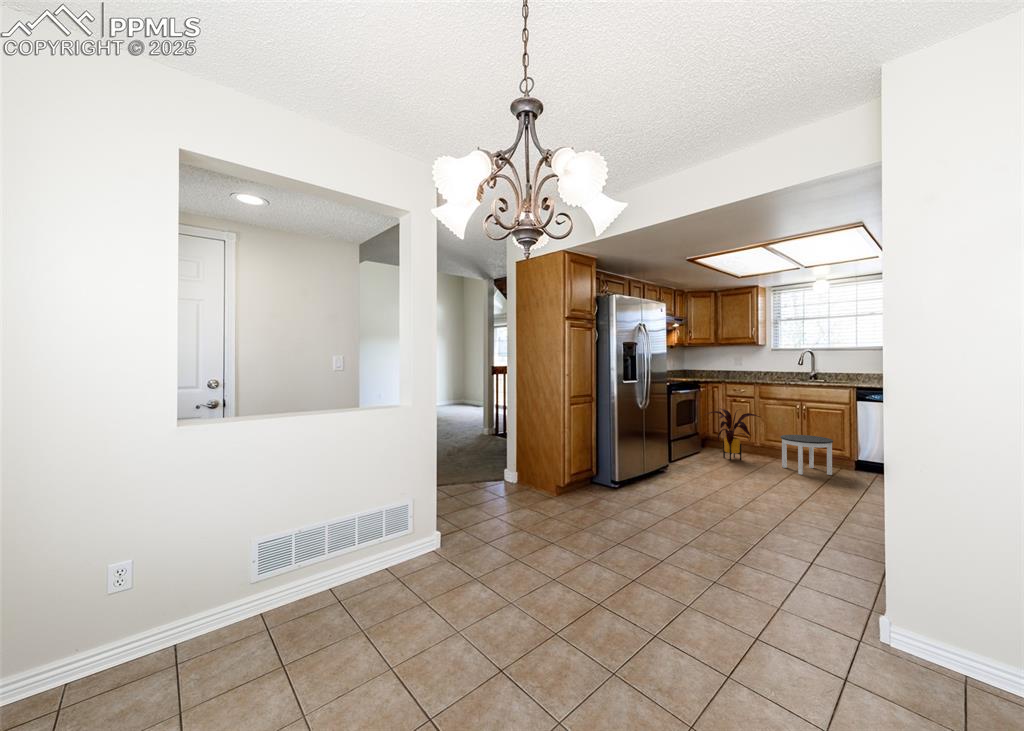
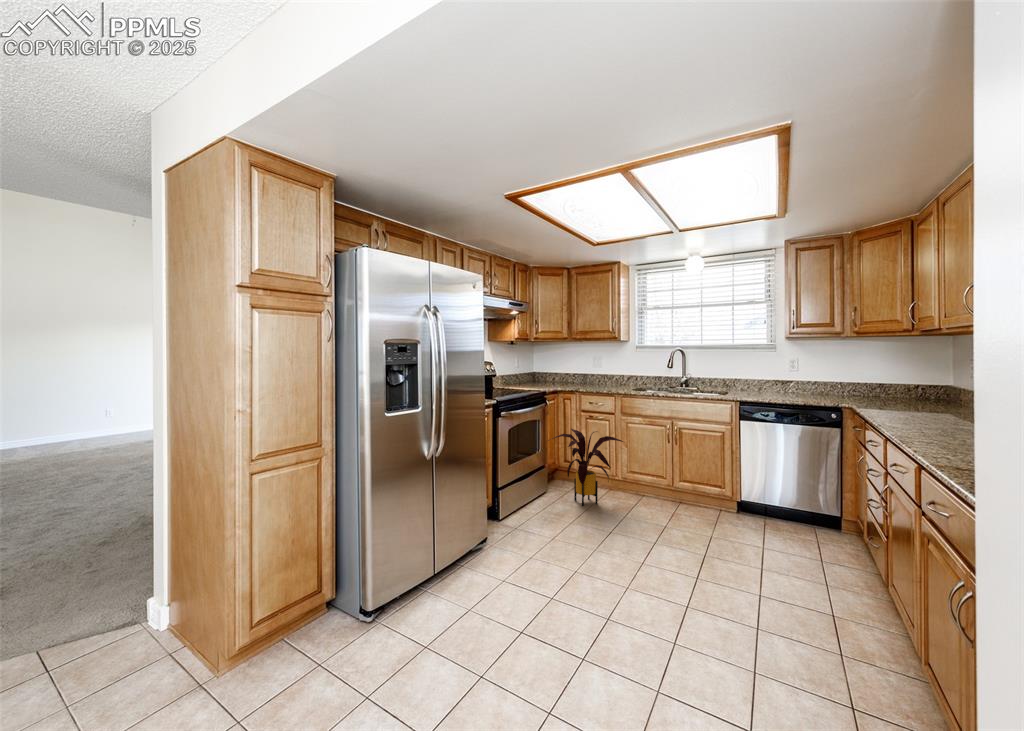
round table: present [780,435,833,475] -> none [647,467,714,531]

